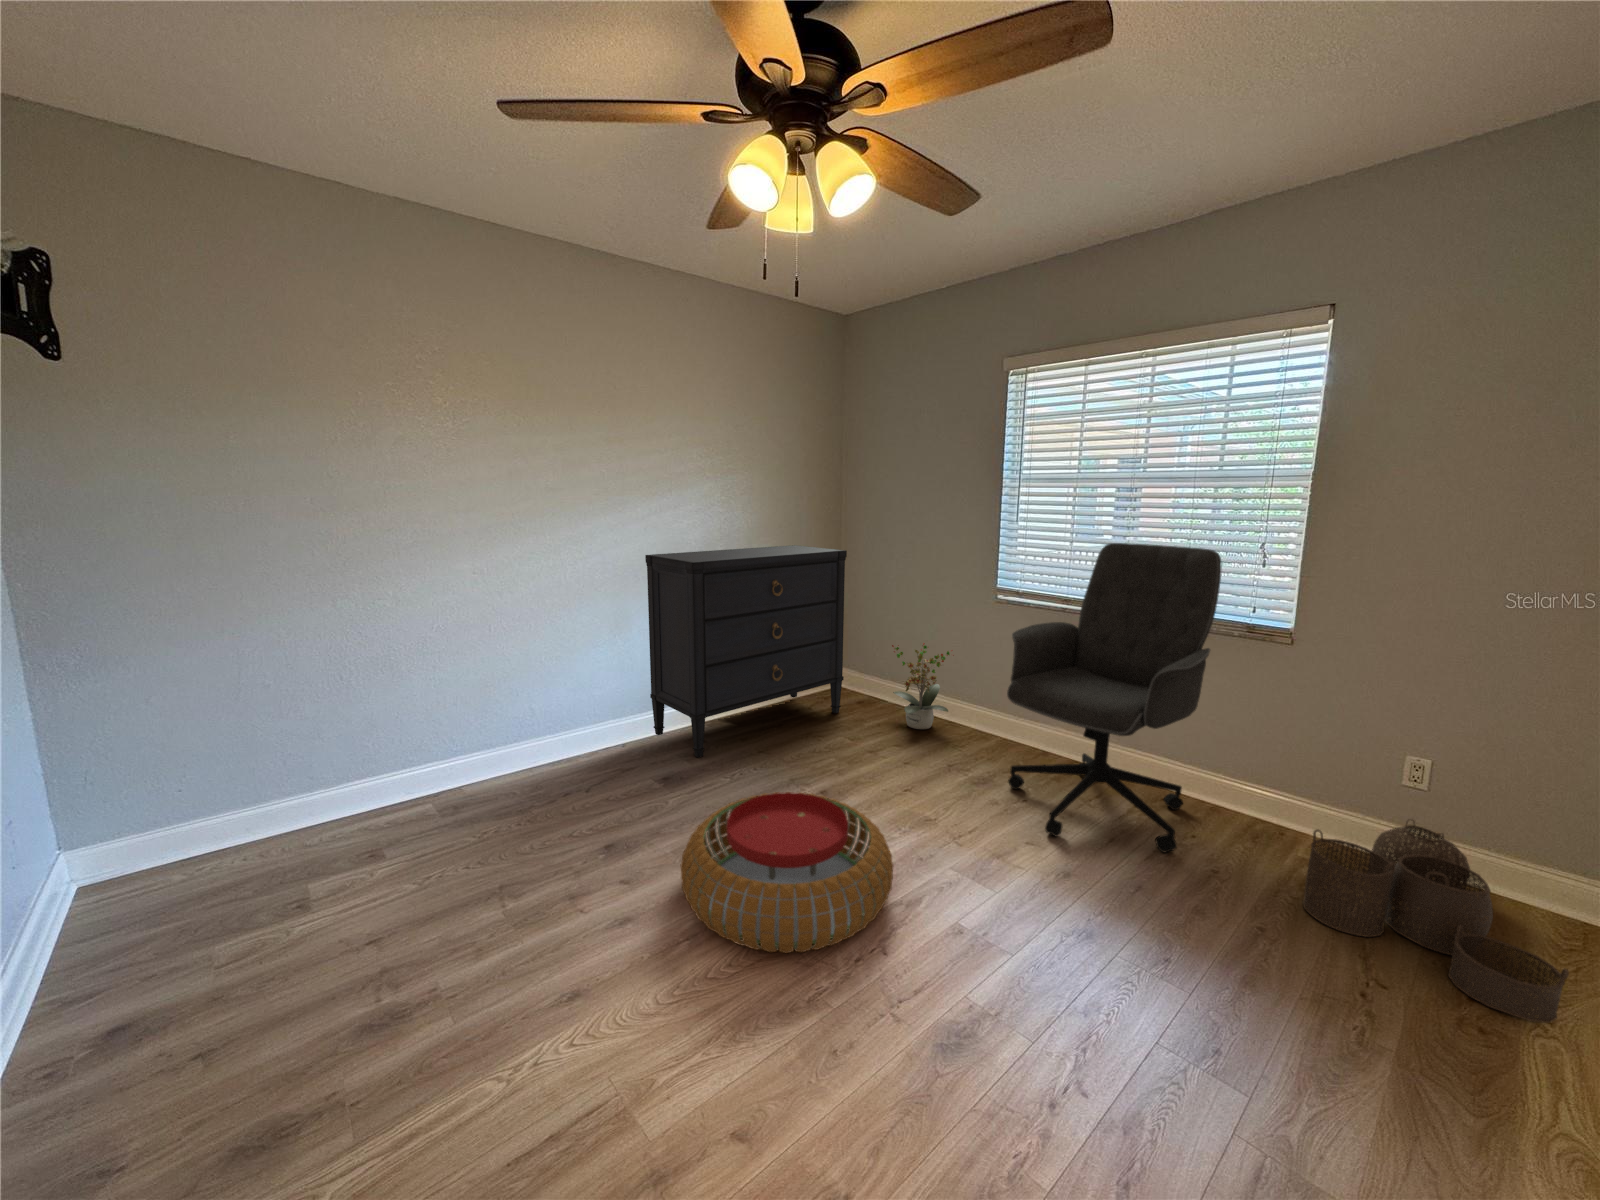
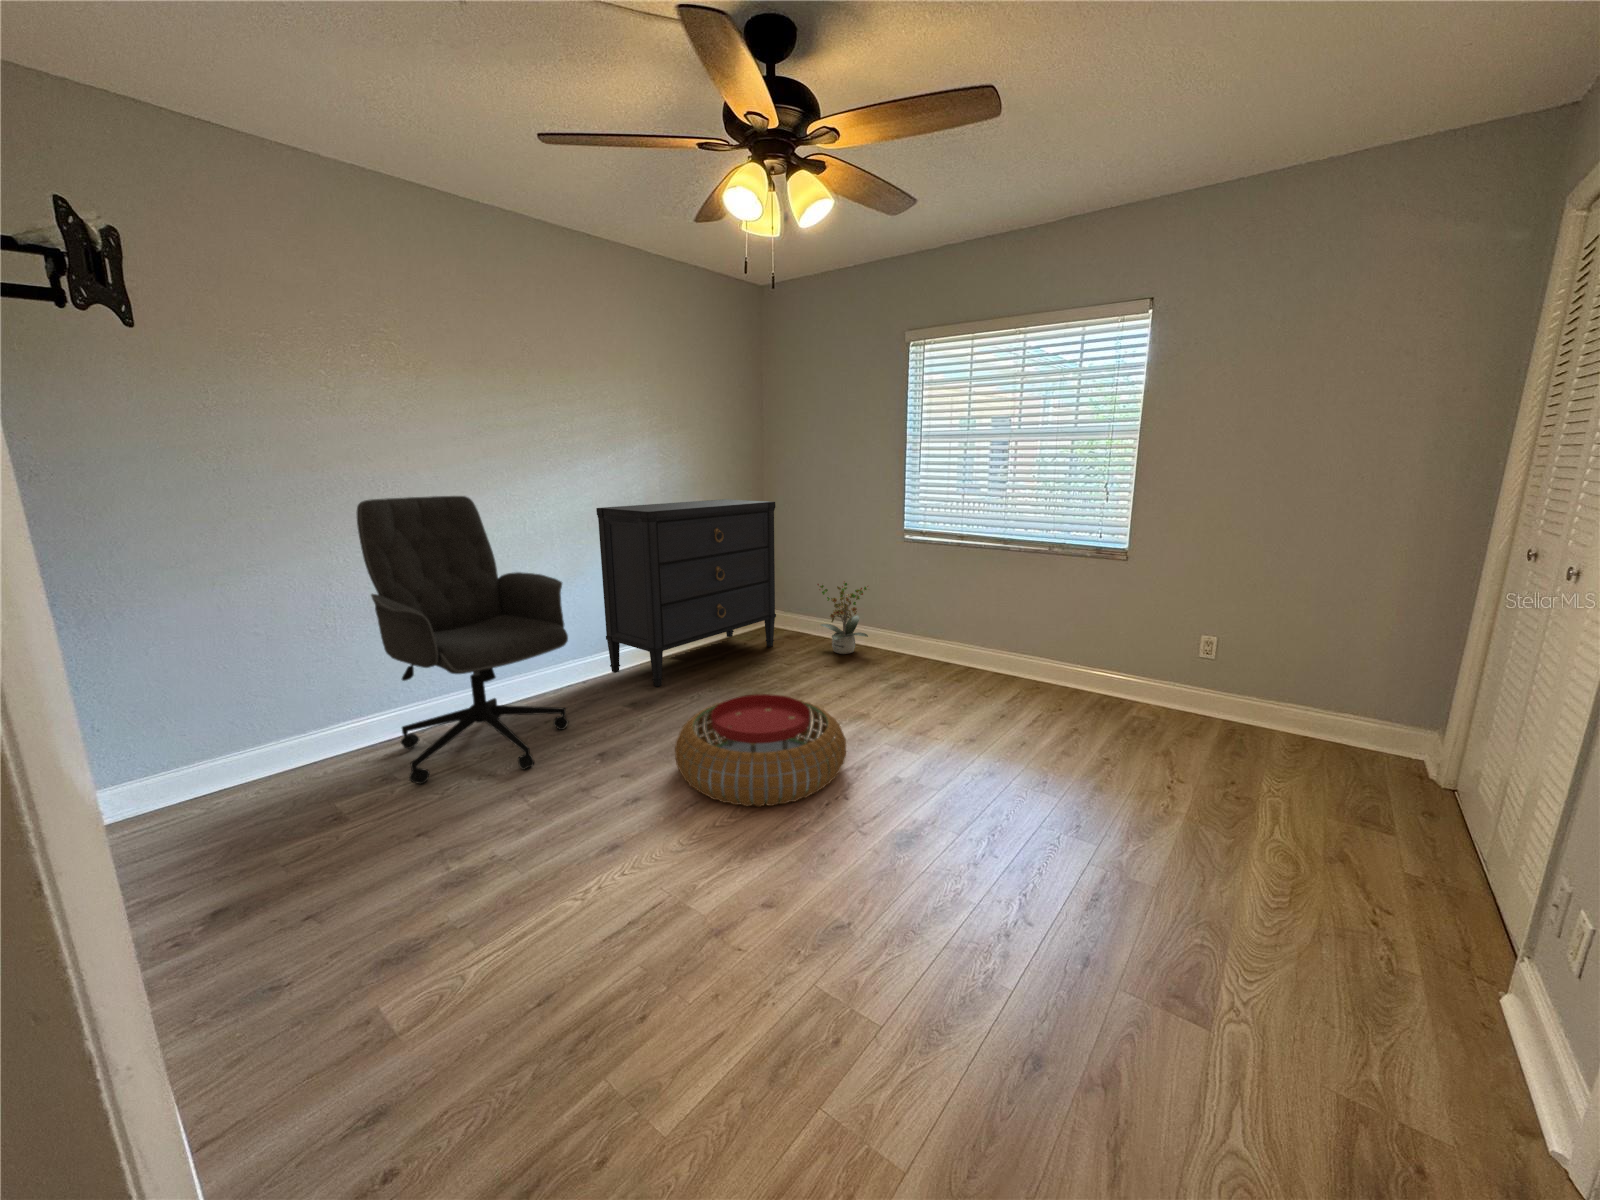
office chair: present [1007,543,1222,852] -> present [357,496,568,784]
woven basket: present [1303,821,1569,1023] -> none [1134,678,1287,789]

